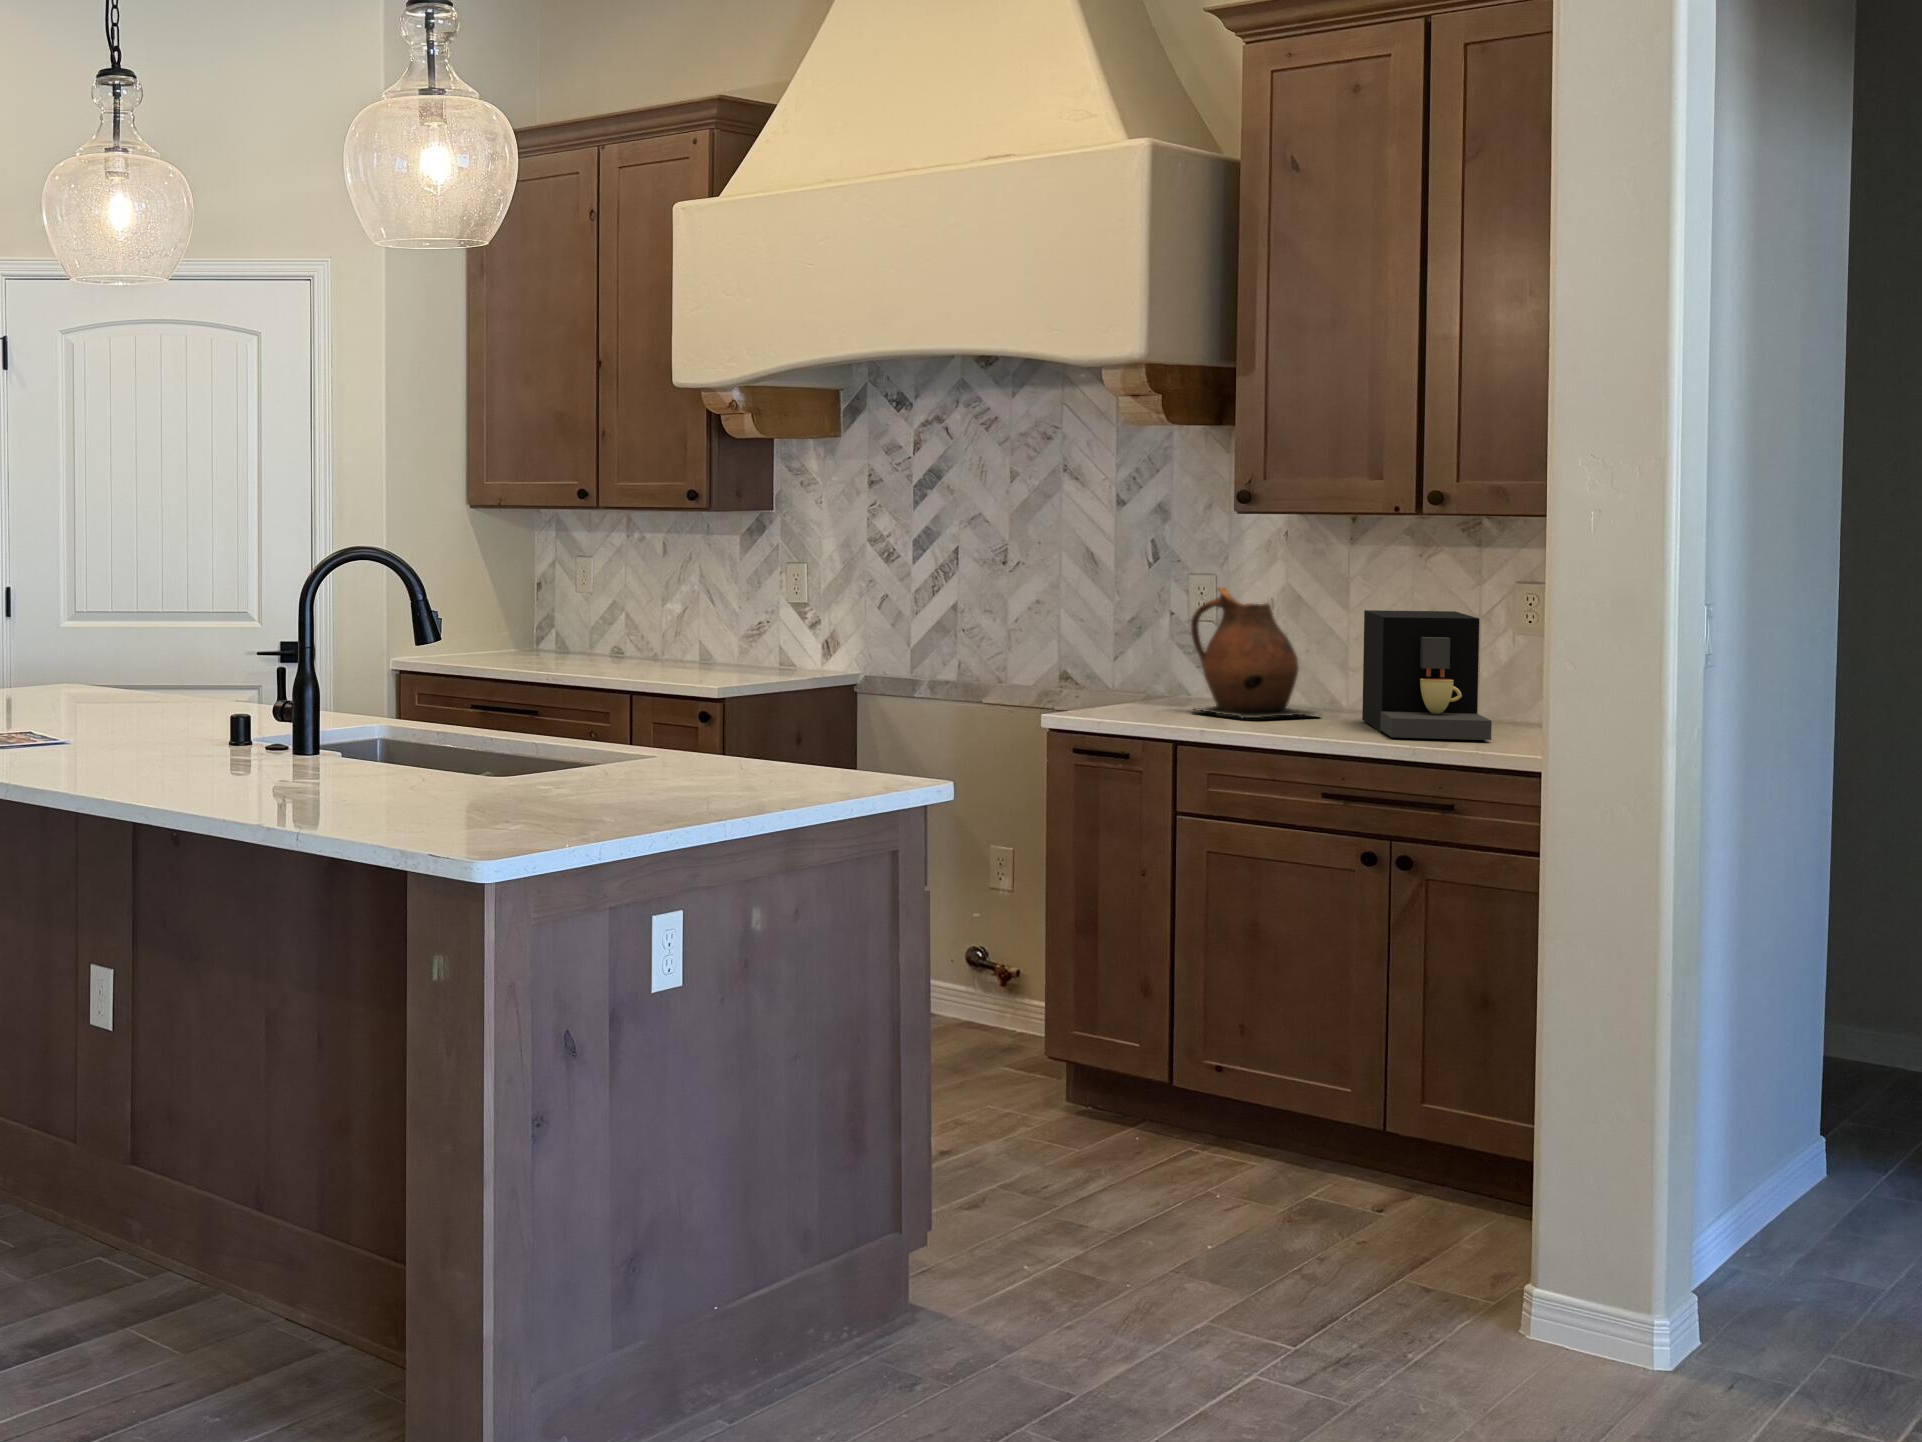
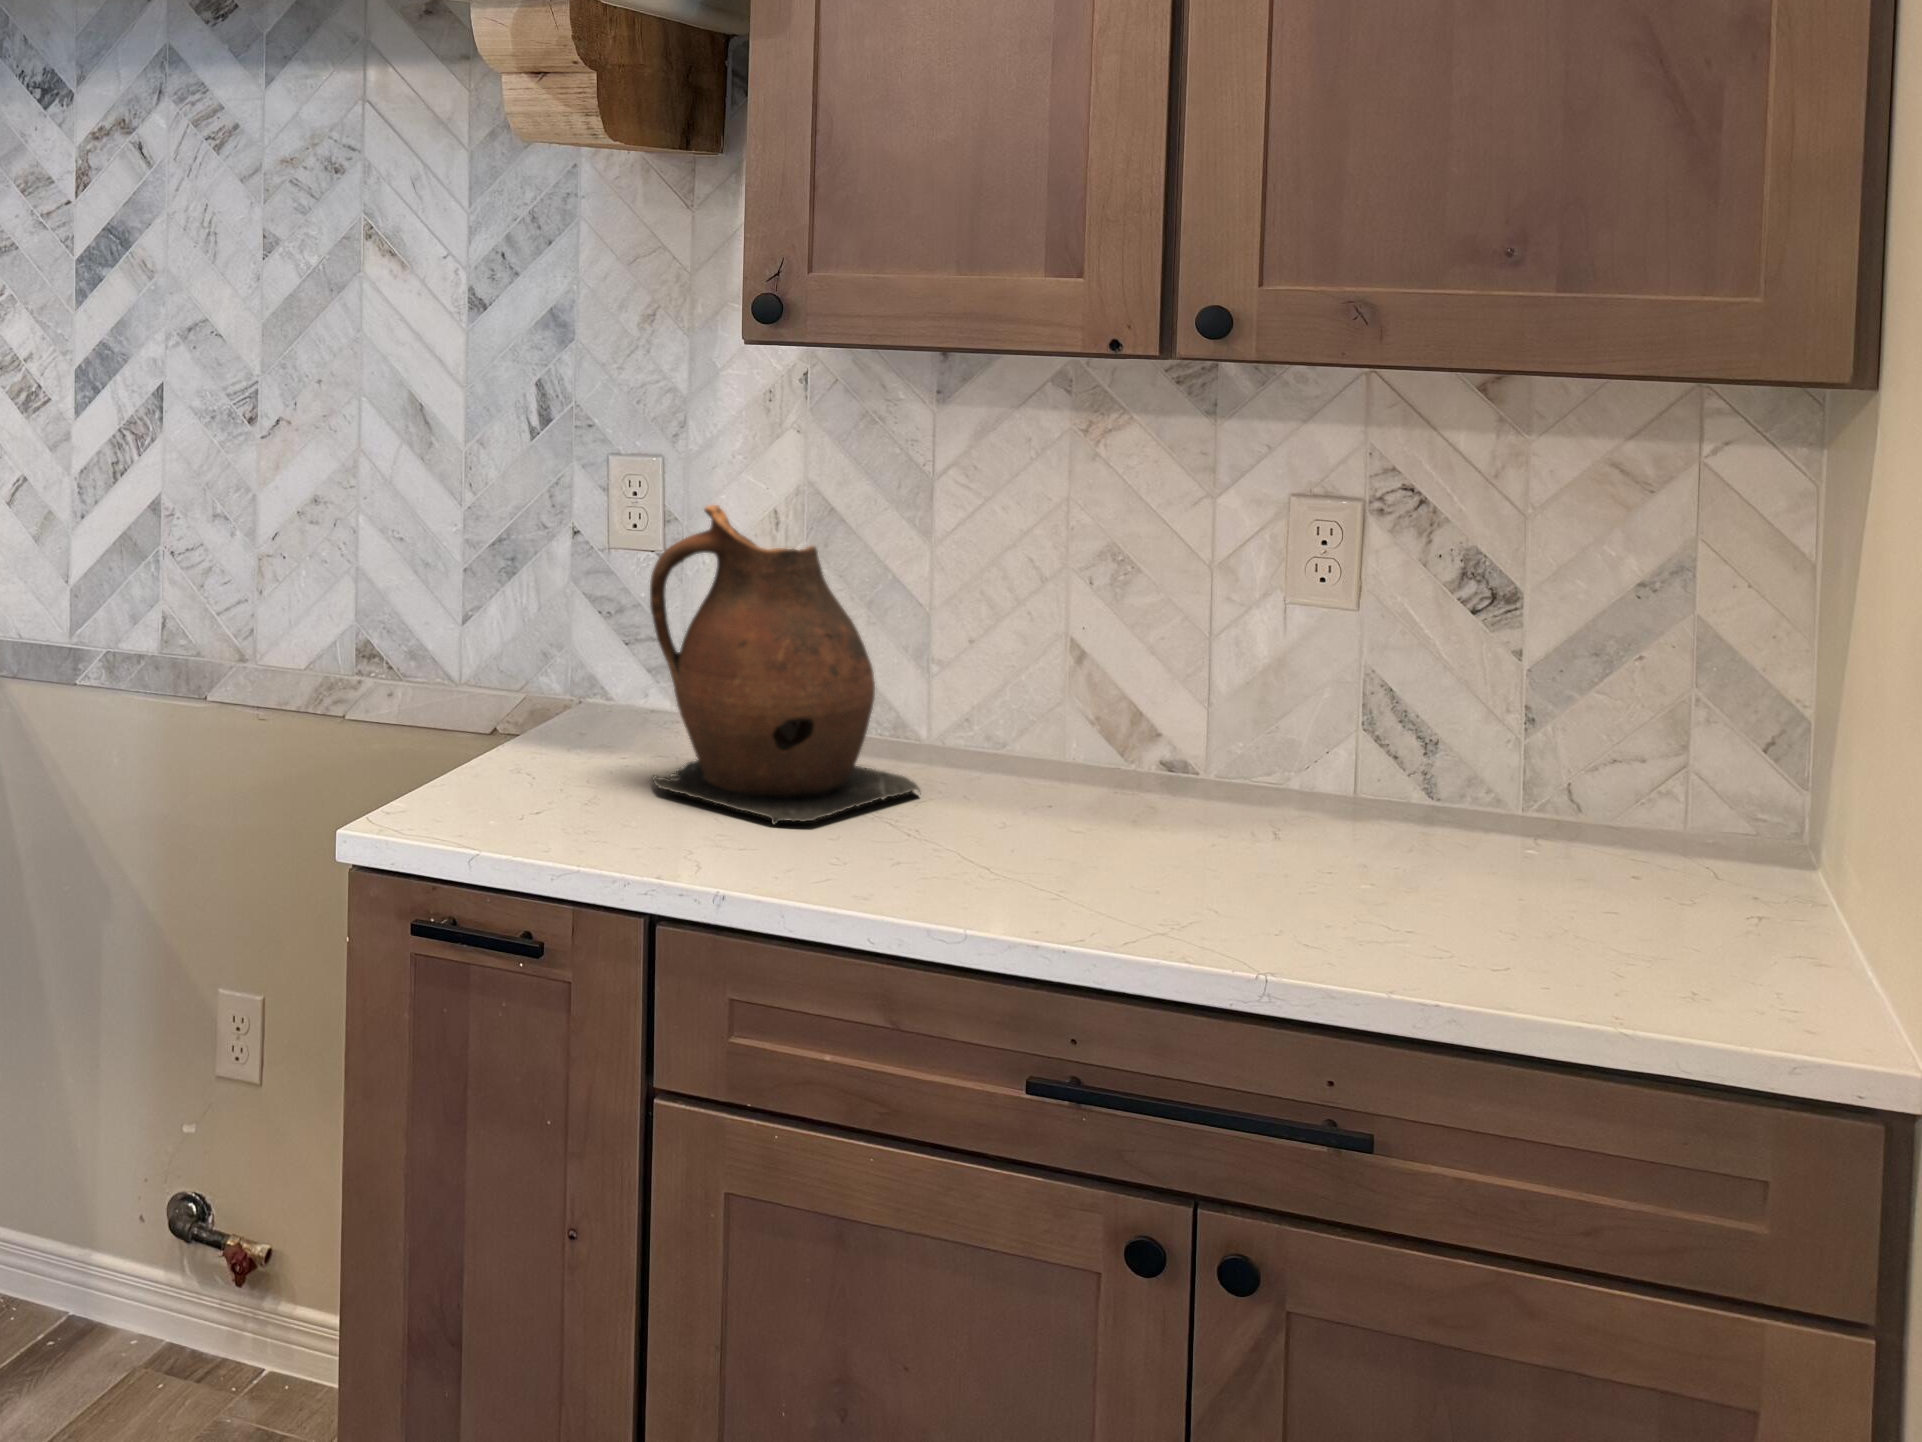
coffee maker: present [1362,610,1492,740] -> none [1009,564,1375,919]

